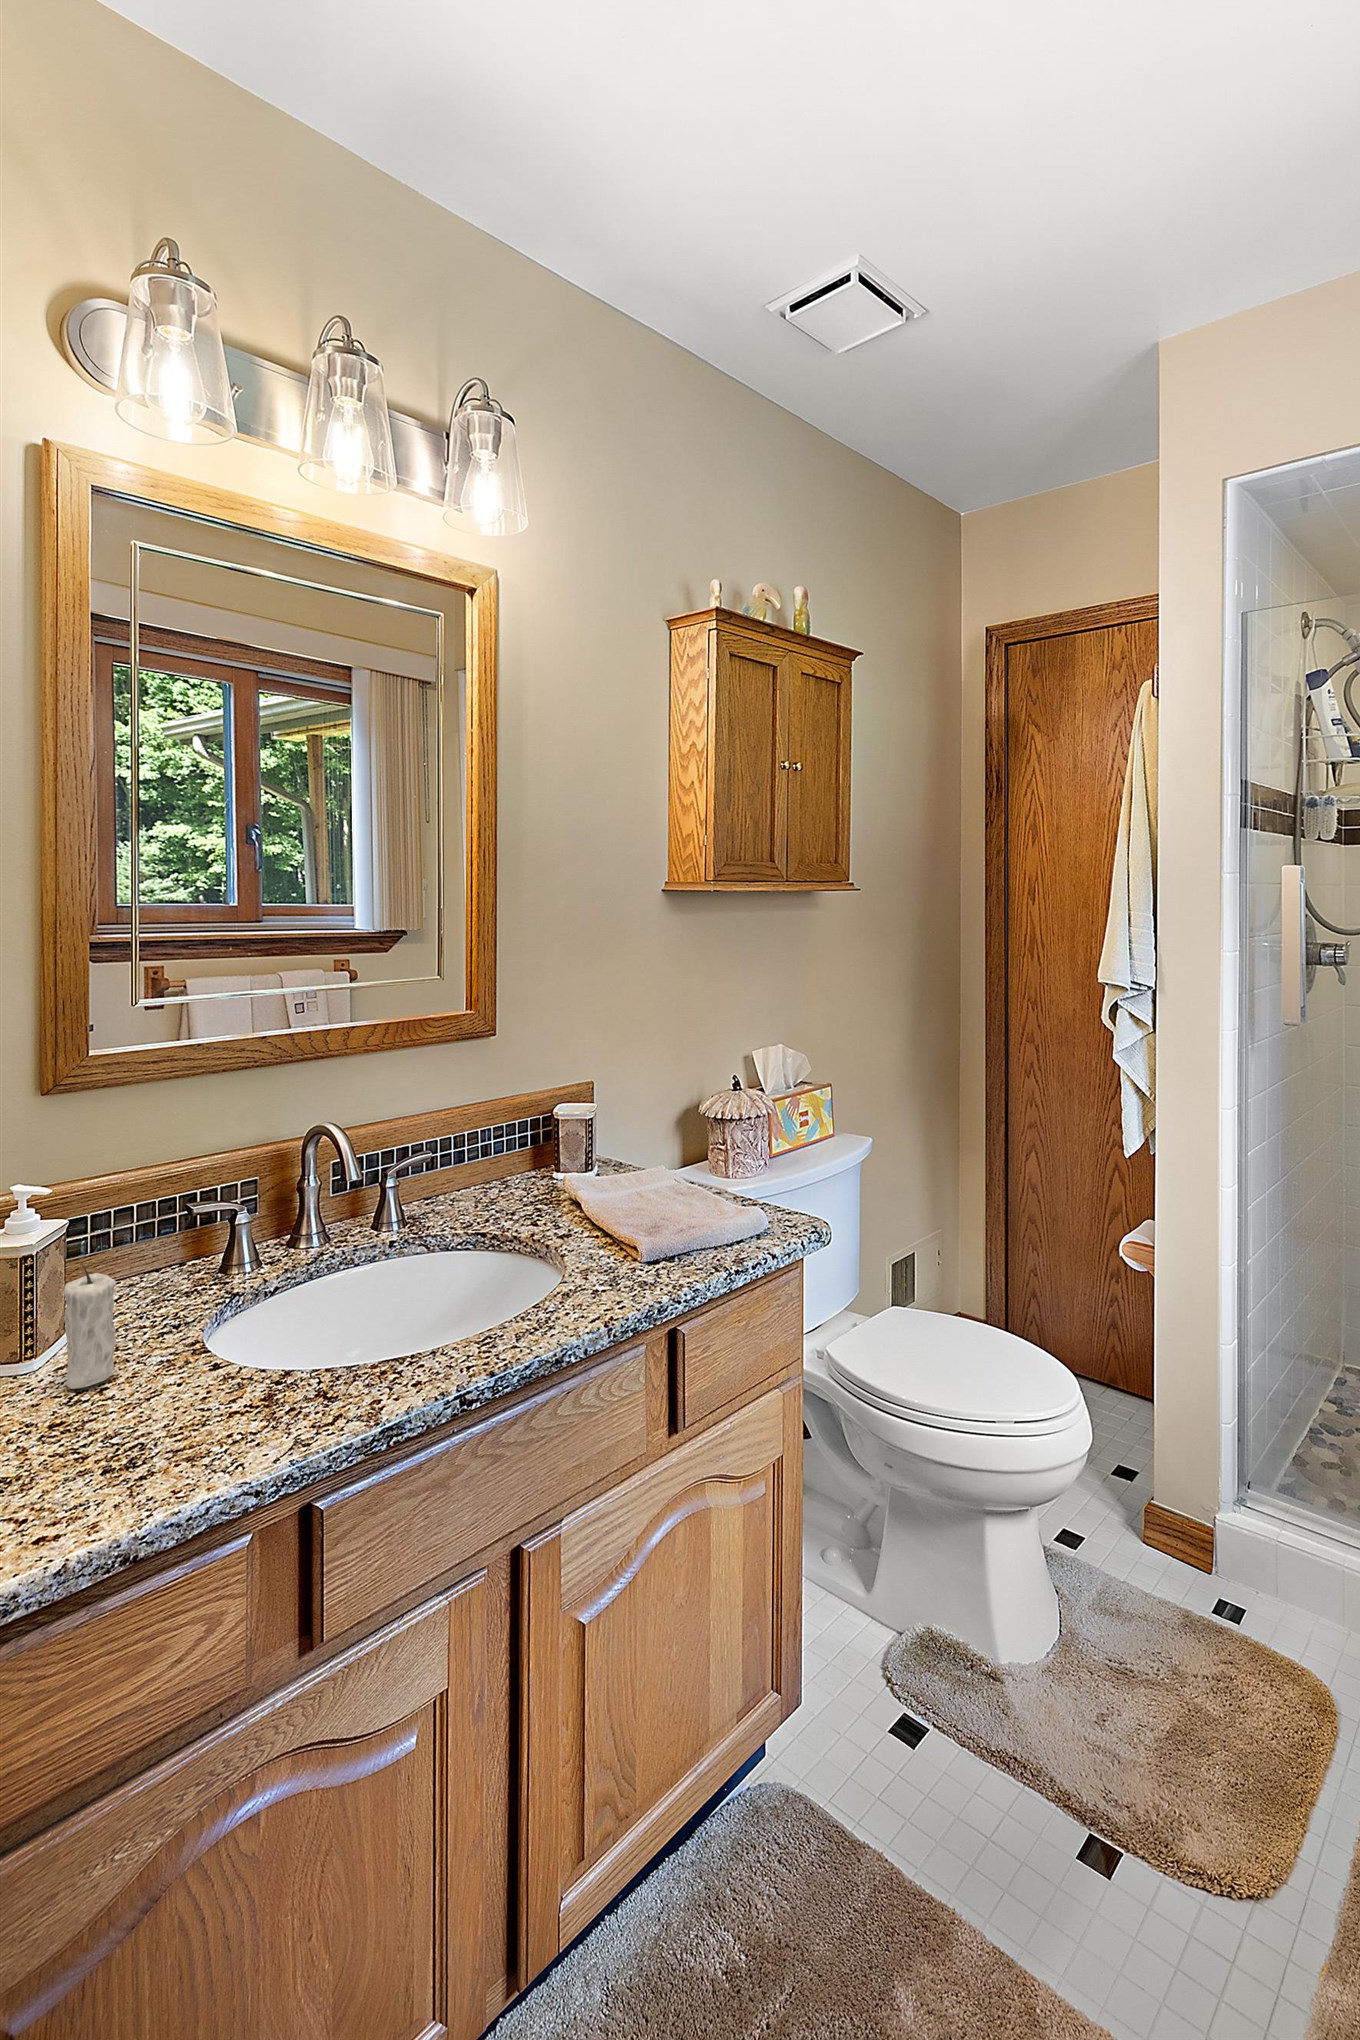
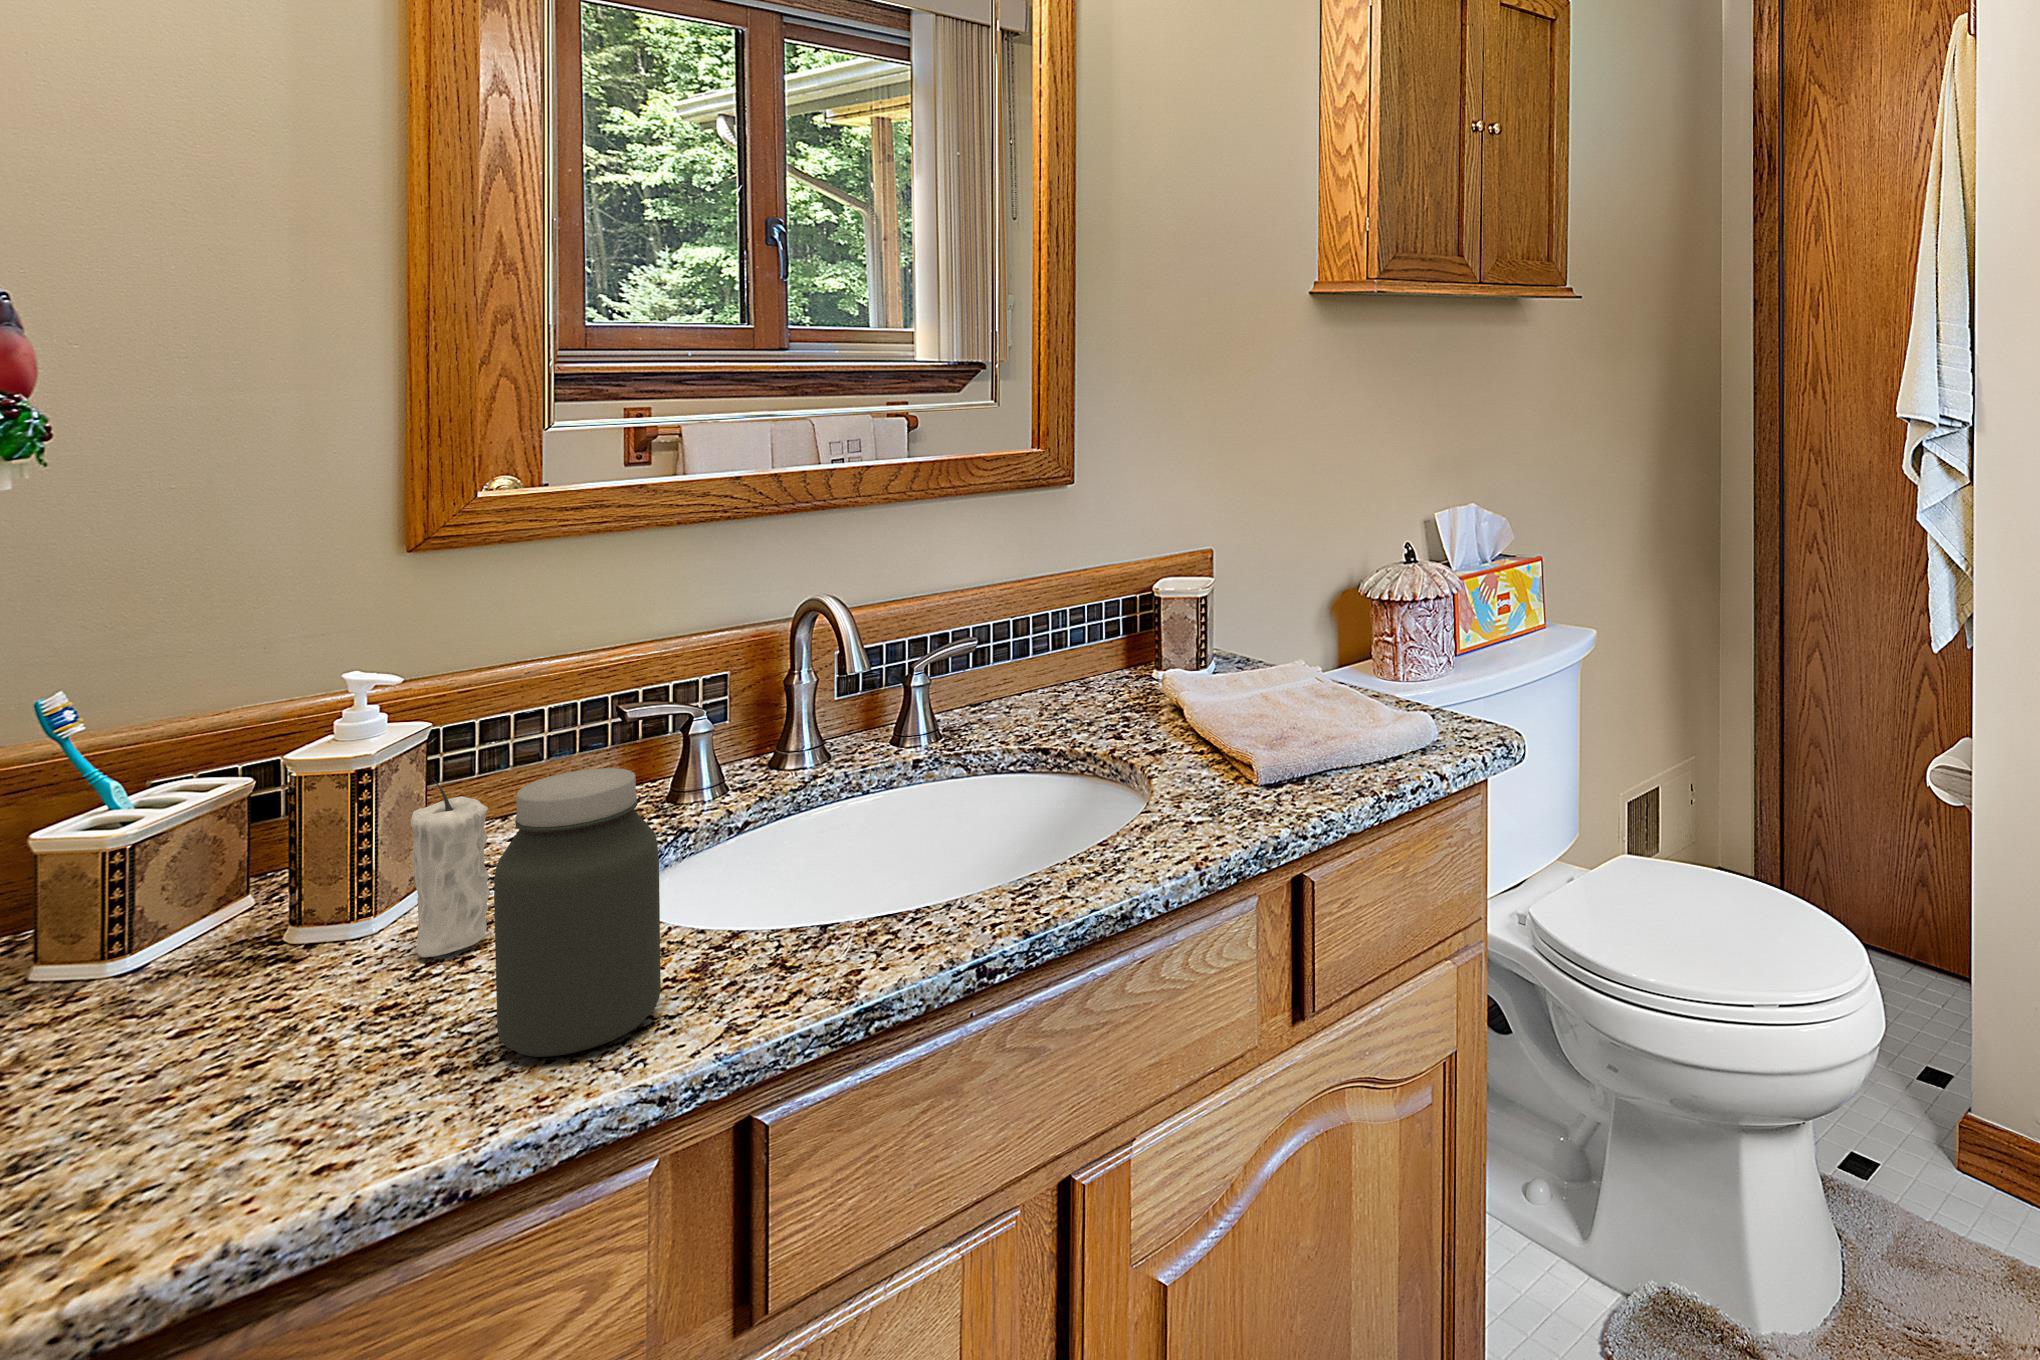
jar: none [138,1256,248,1462] -> present [494,768,661,1057]

